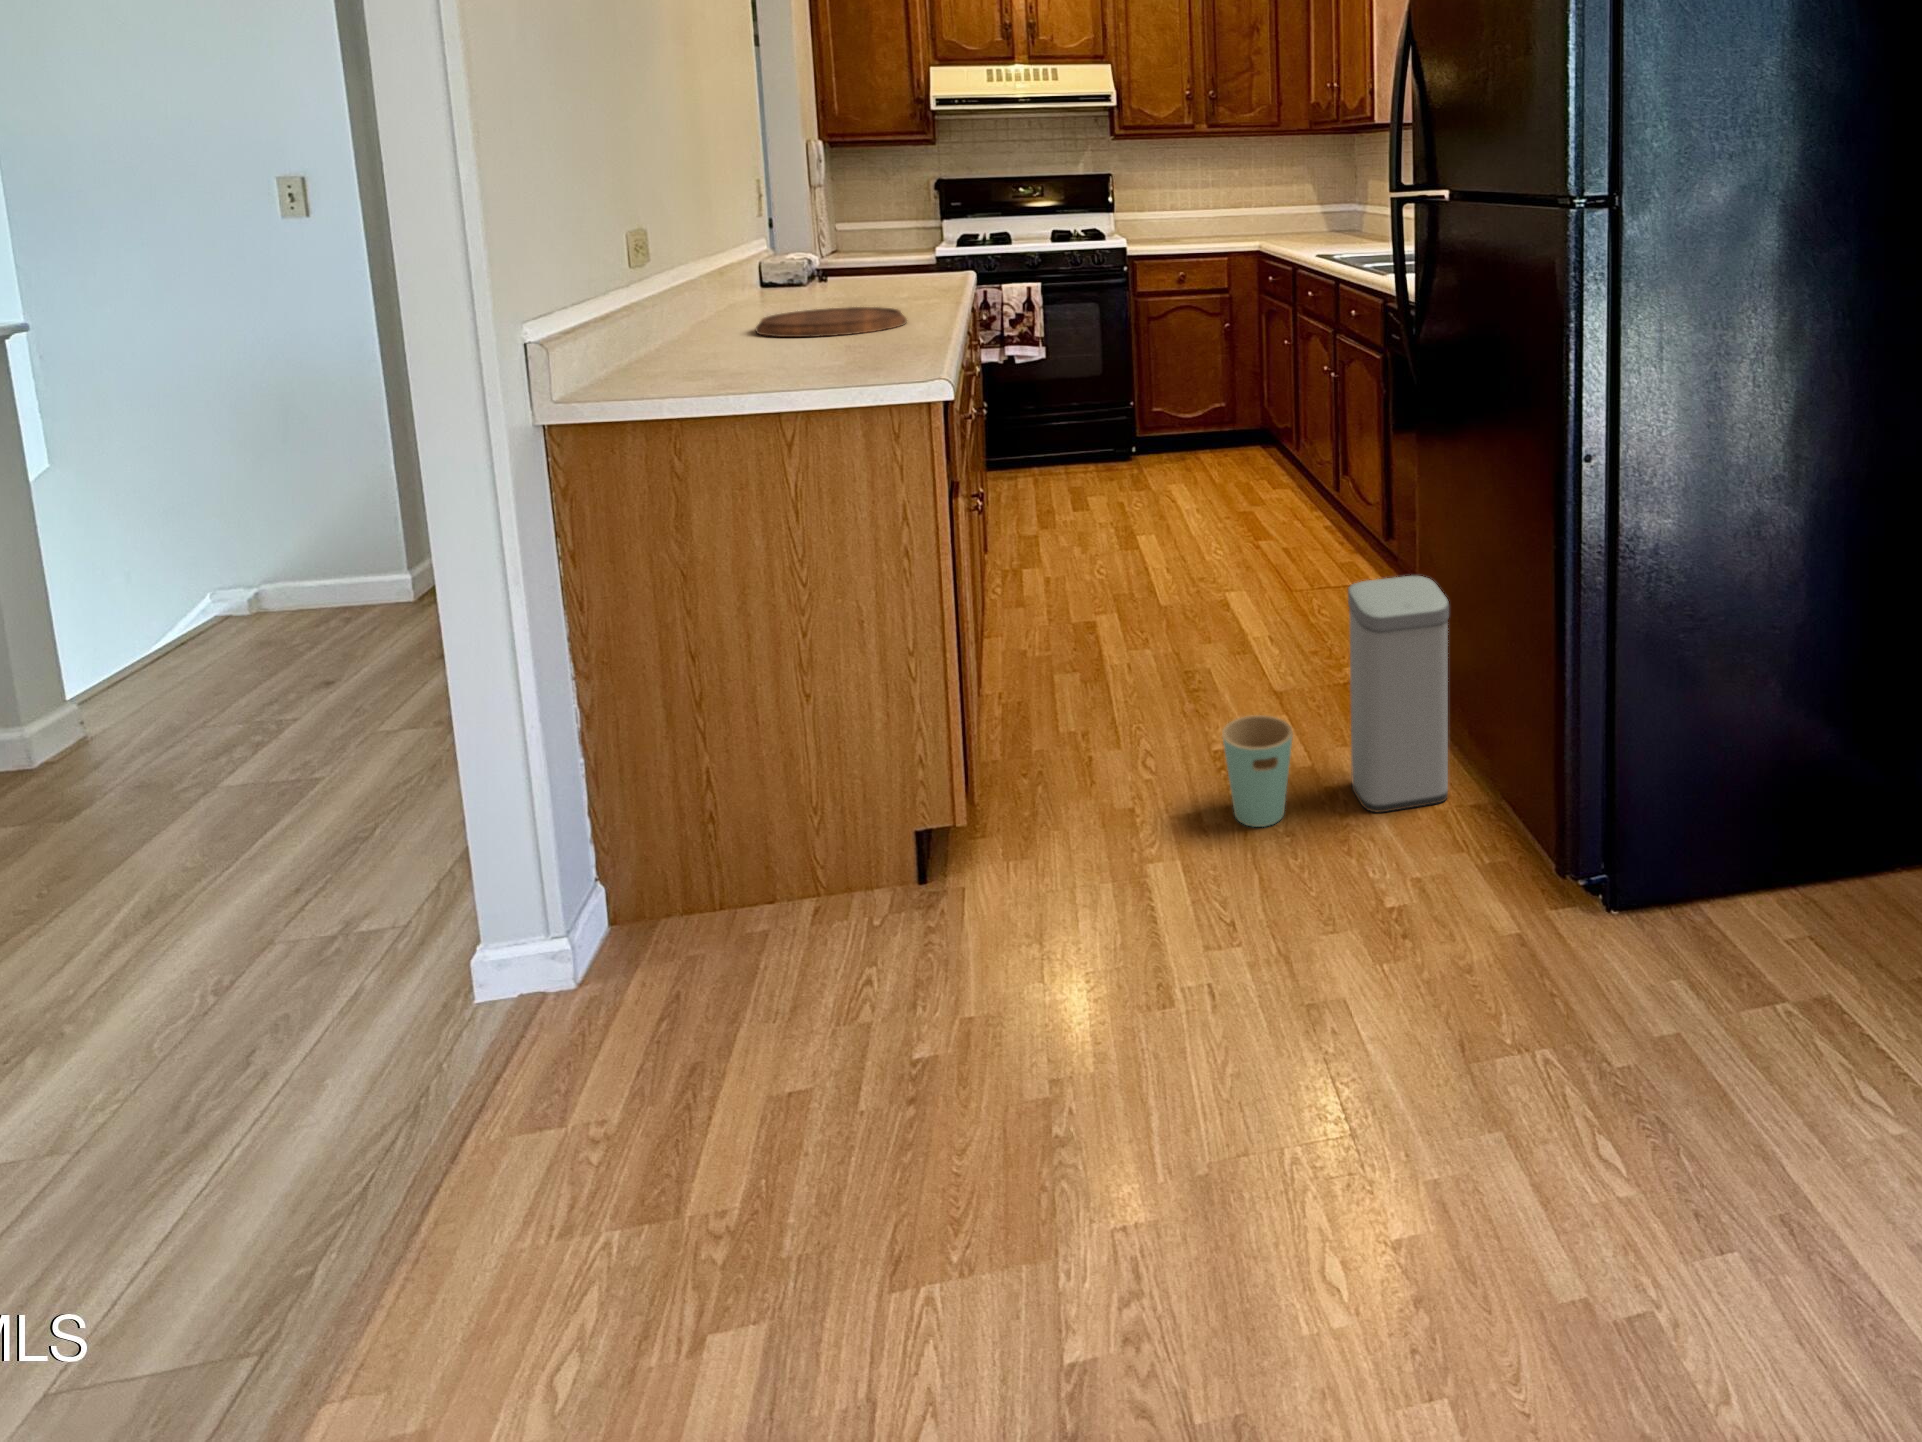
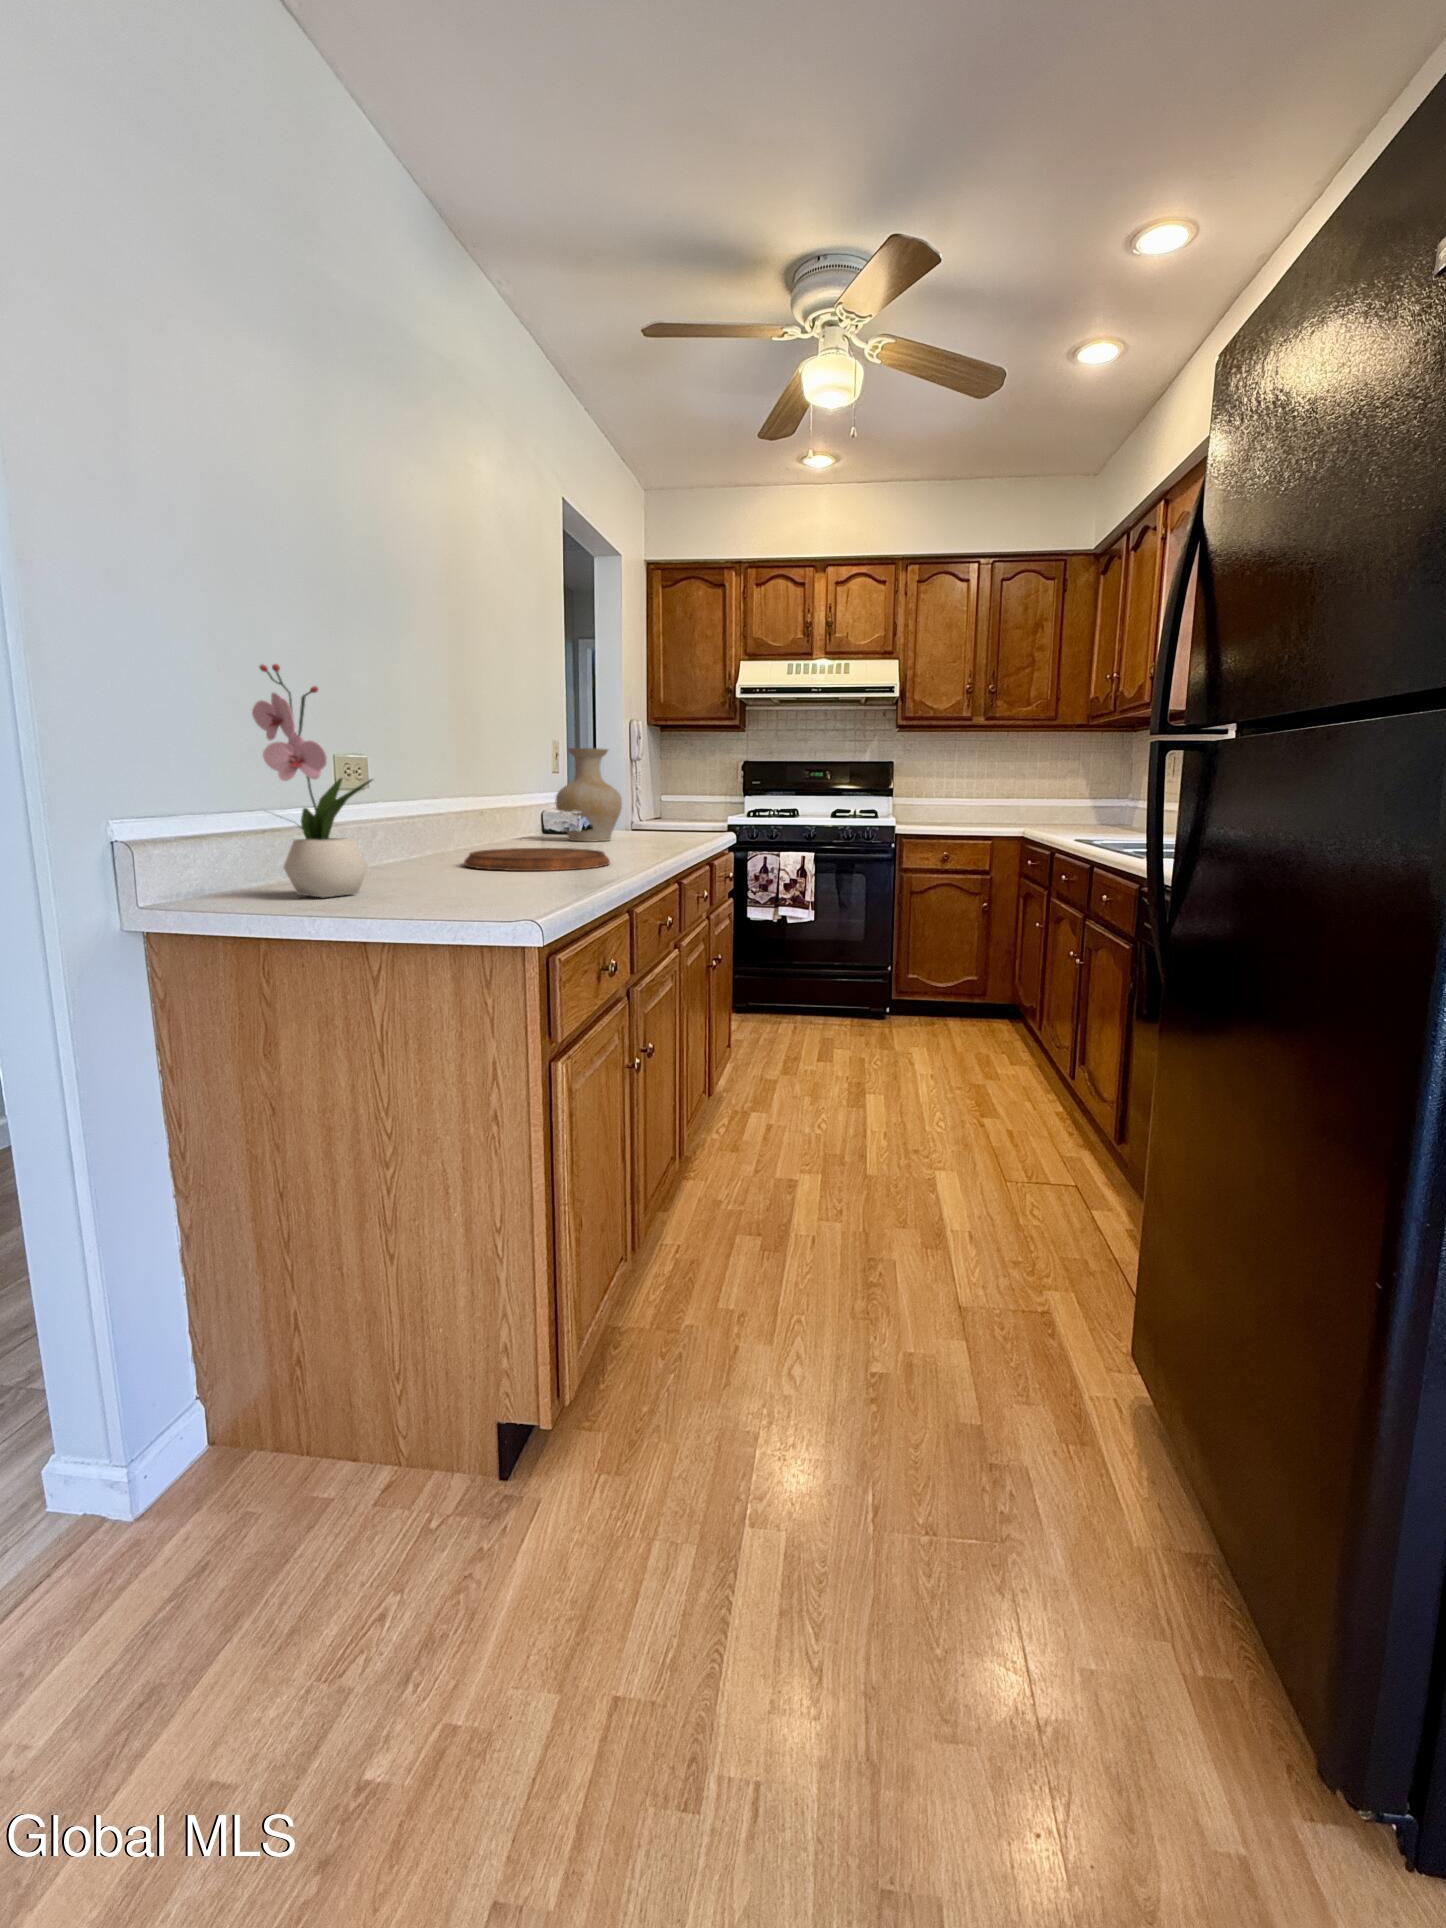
flower arrangement: none [653,171,754,377] -> present [252,664,372,897]
vase: none [770,190,848,294] -> present [555,748,622,841]
trash can: present [1222,576,1449,827] -> none [857,1238,1190,1560]

